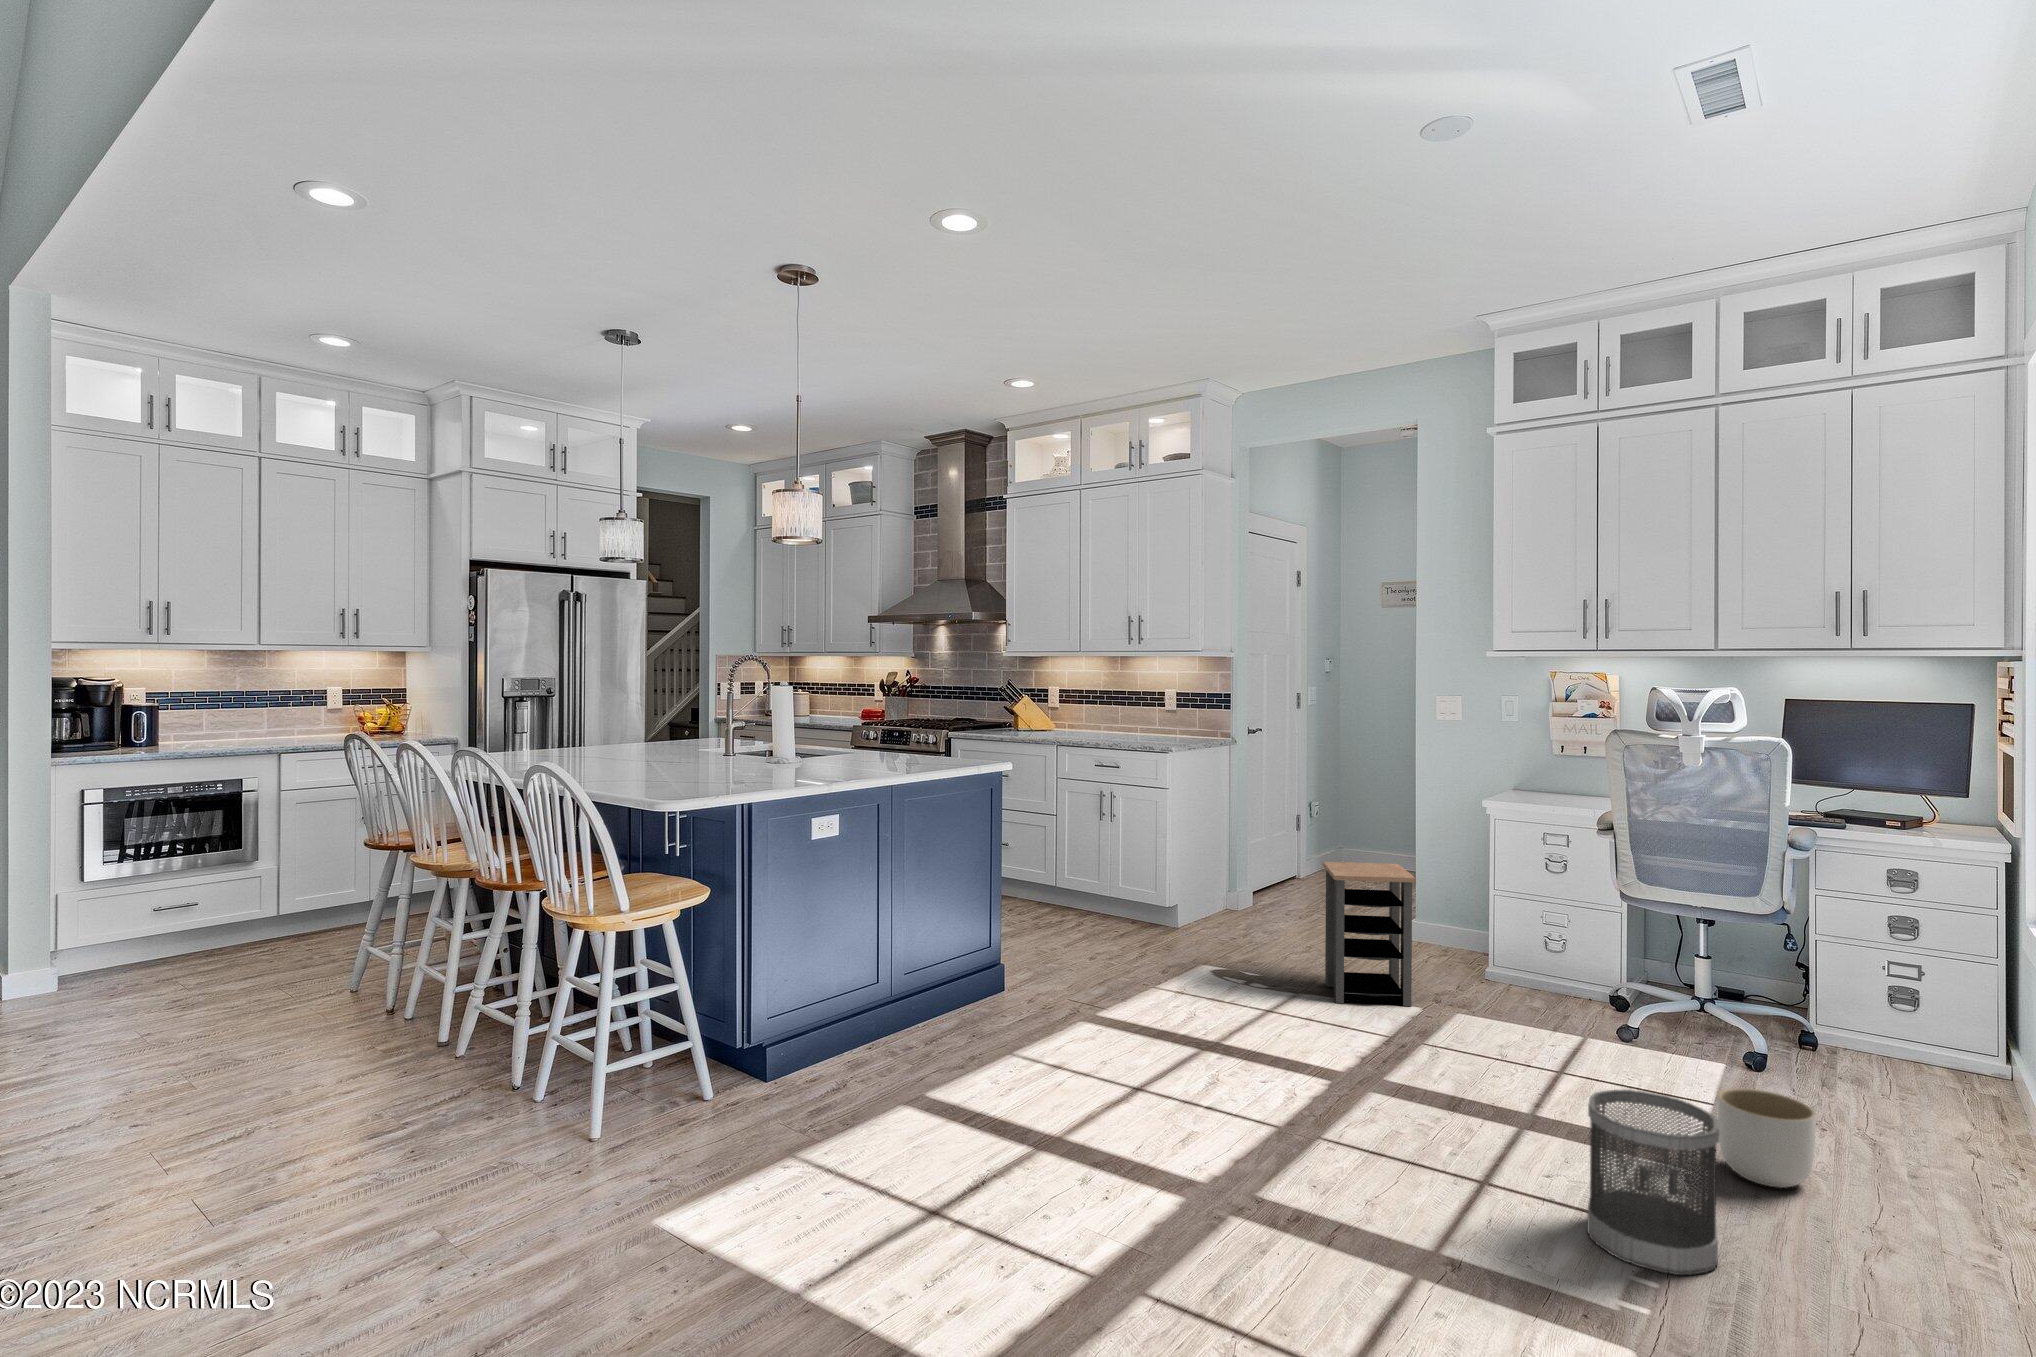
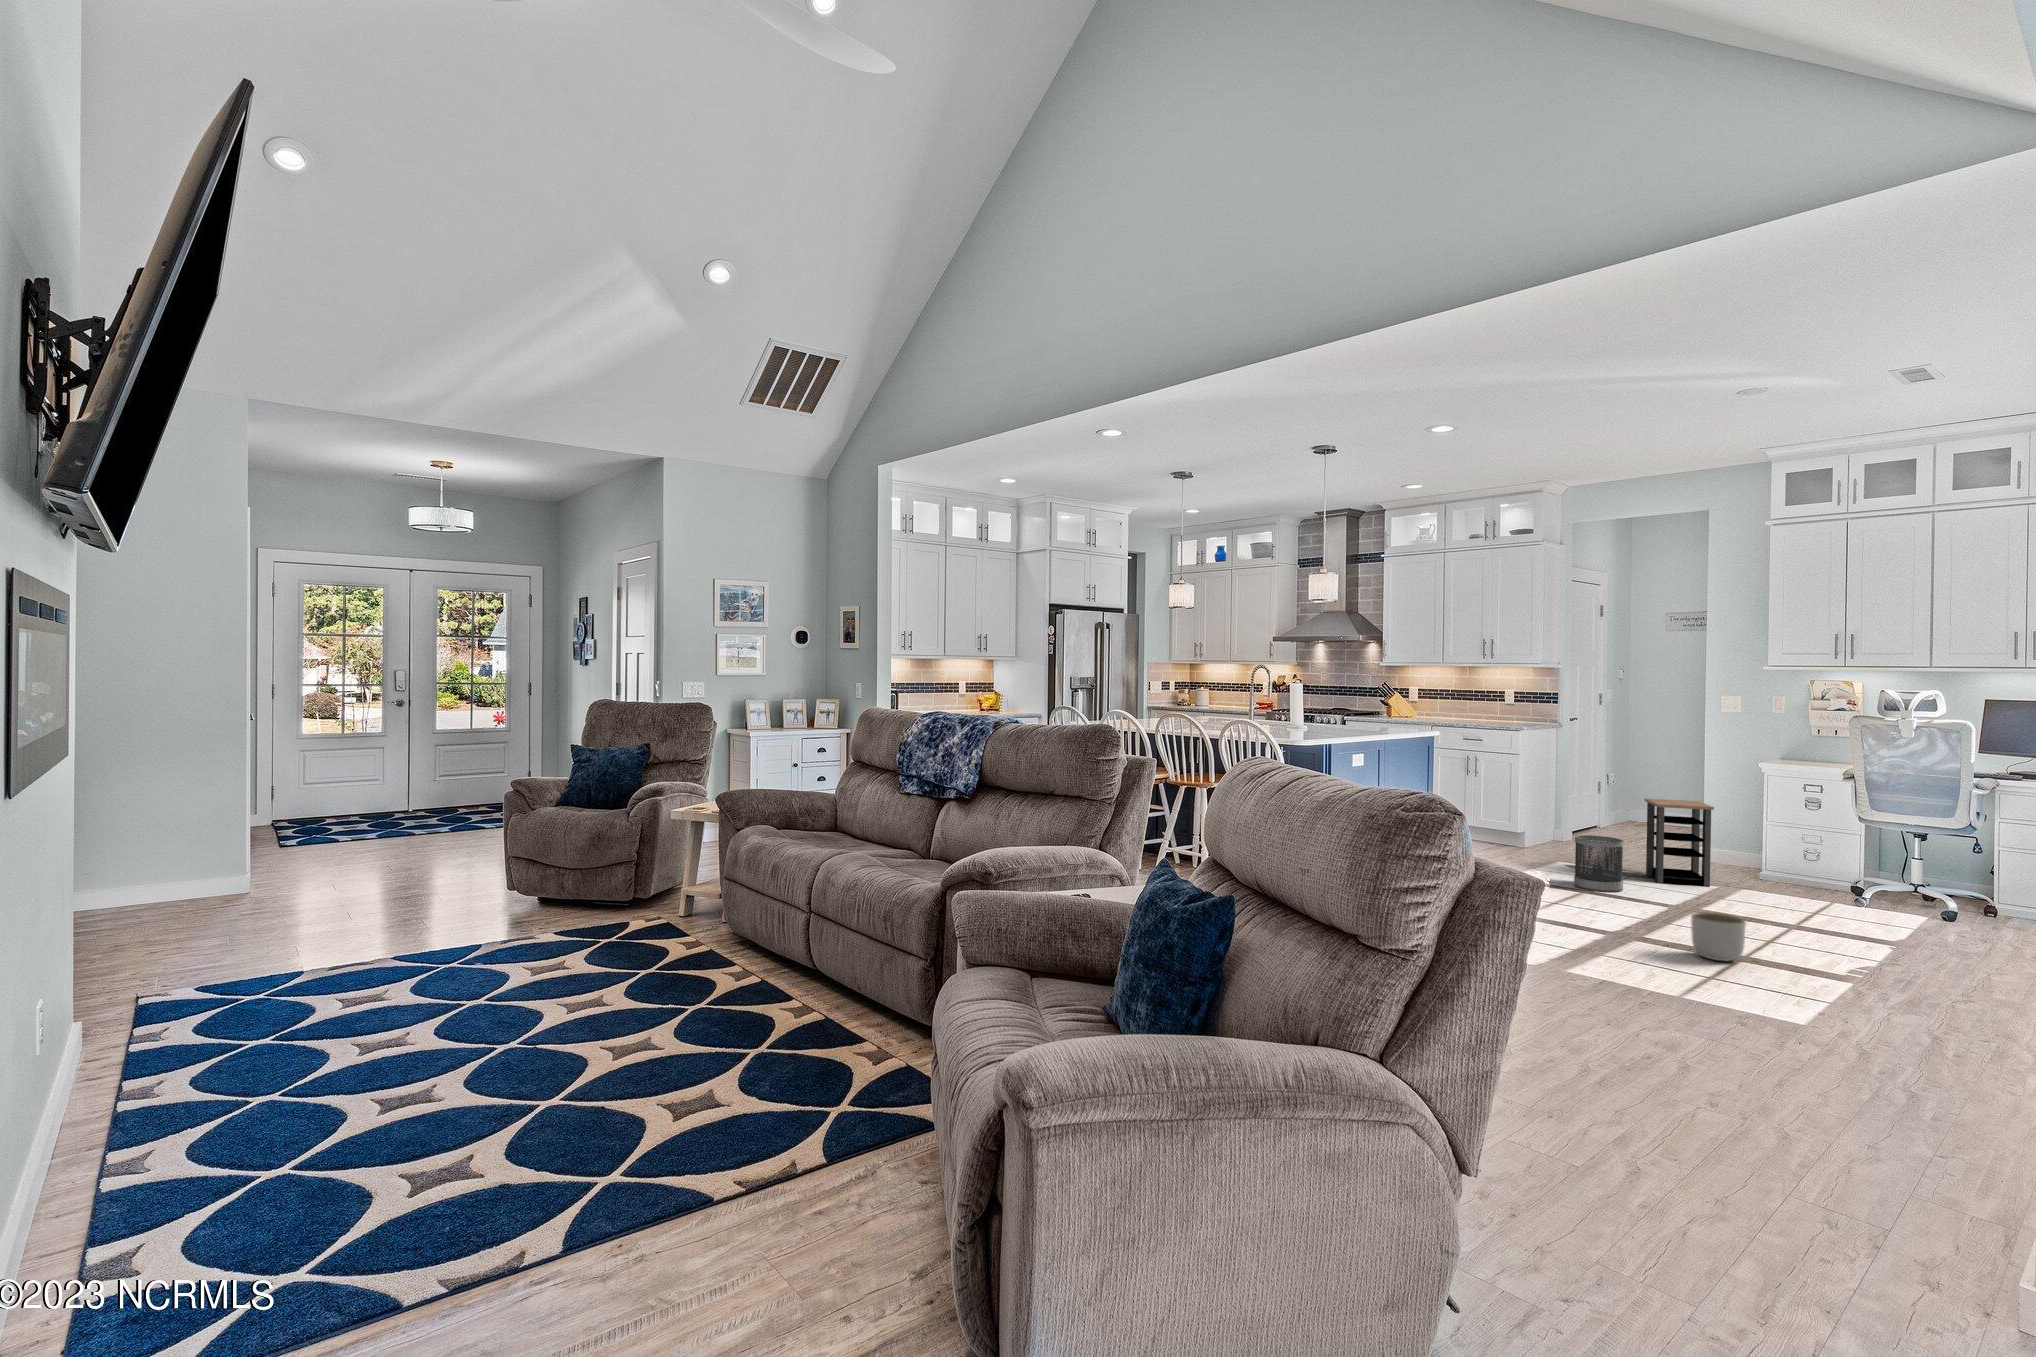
planter: present [1717,1088,1816,1188] -> present [1691,912,1746,961]
wastebasket: present [1587,1089,1719,1275] -> present [1574,835,1624,892]

